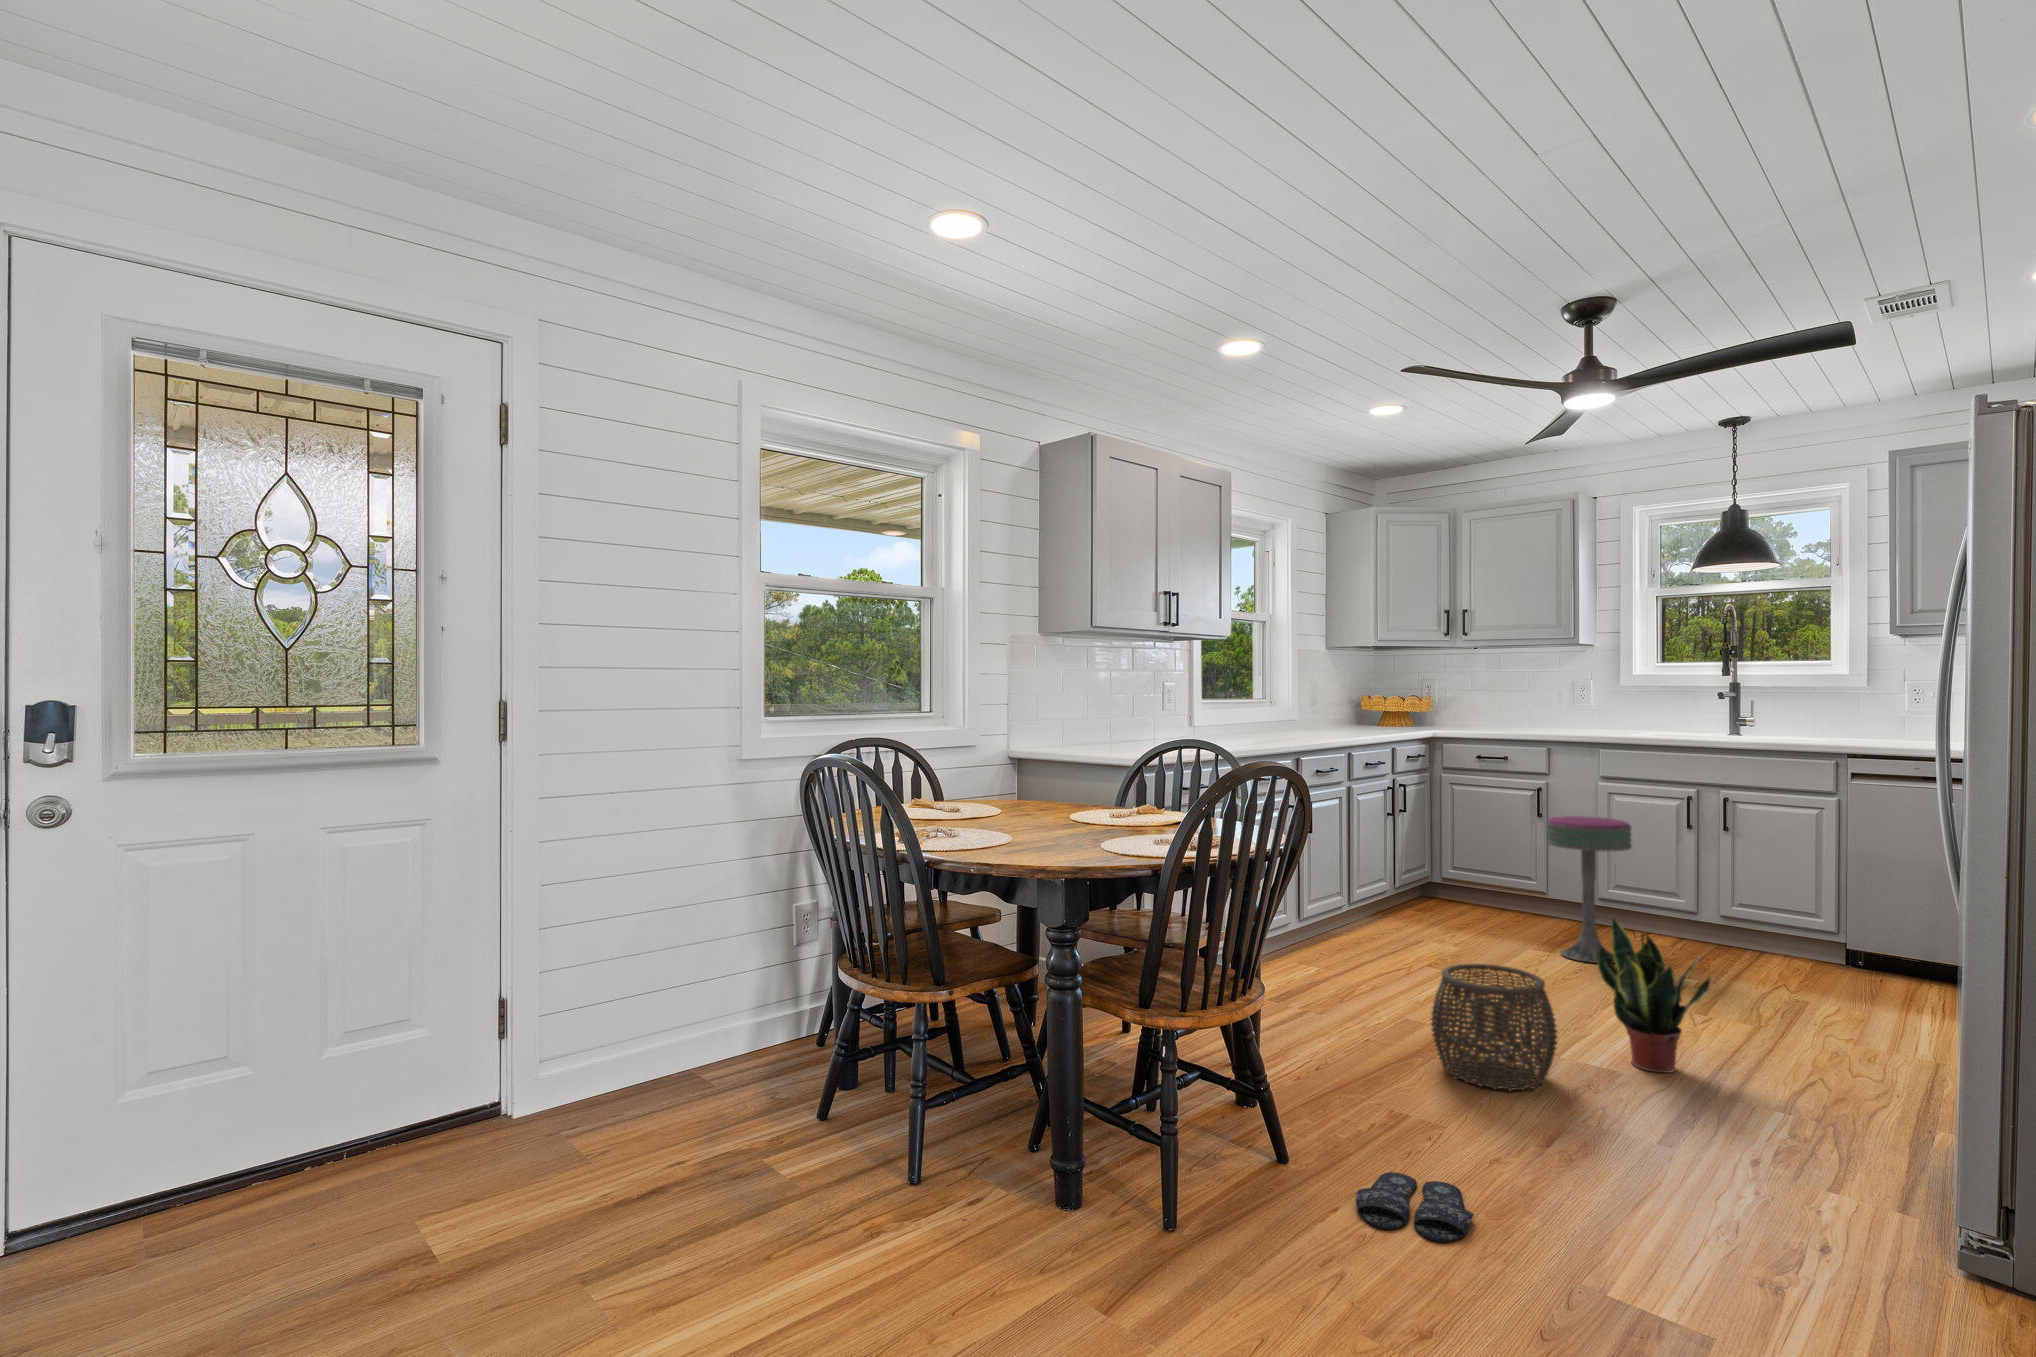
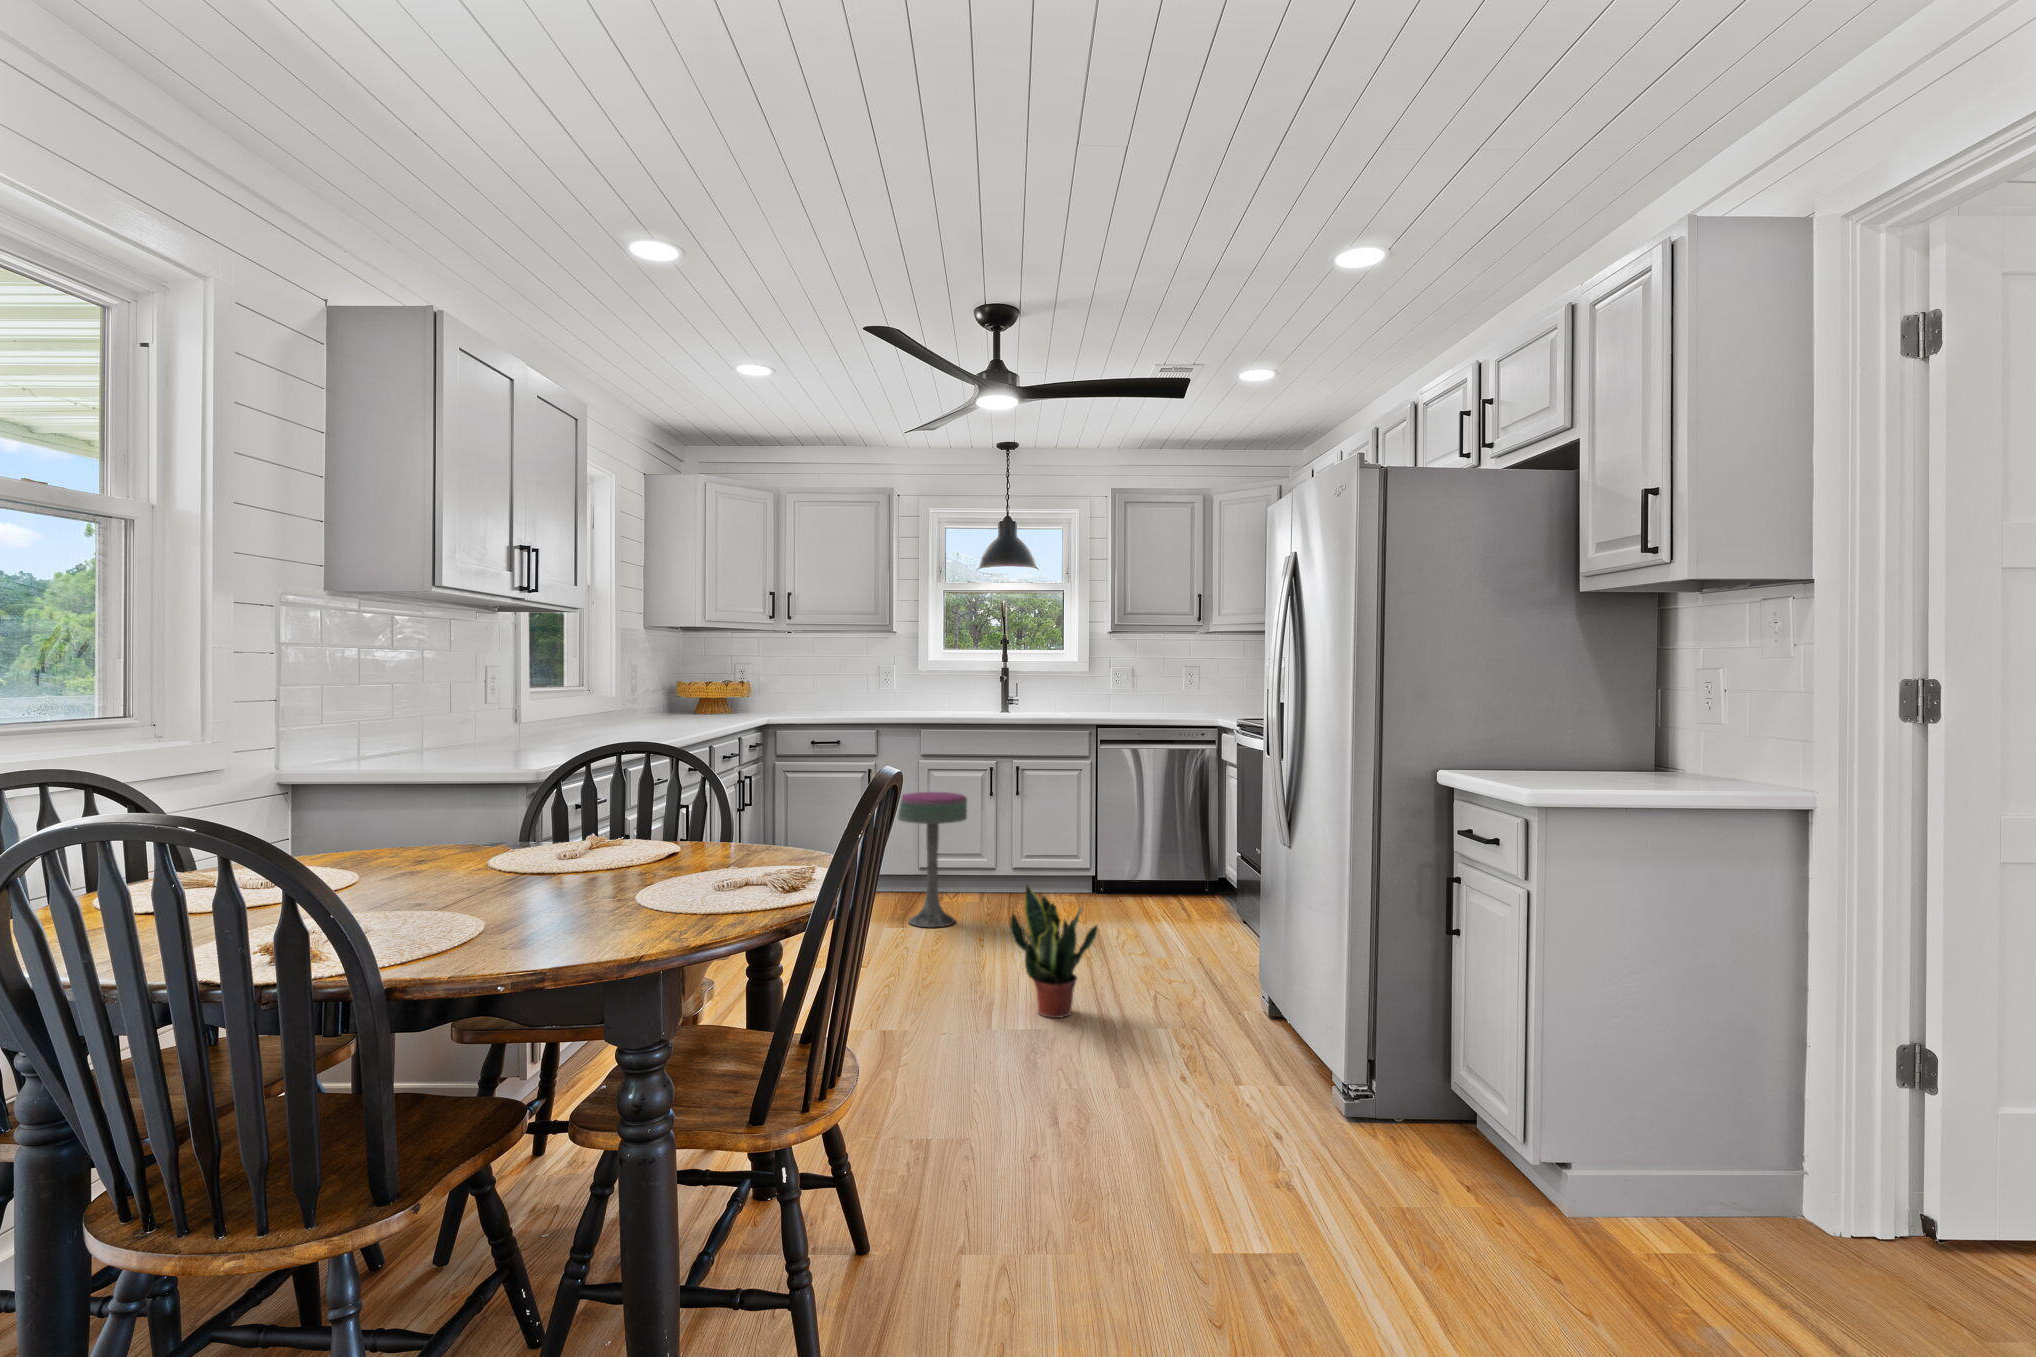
woven basket: present [1431,964,1558,1091] -> none [895,947,1011,1073]
slippers: present [1356,1172,1474,1242] -> none [947,1184,1065,1261]

